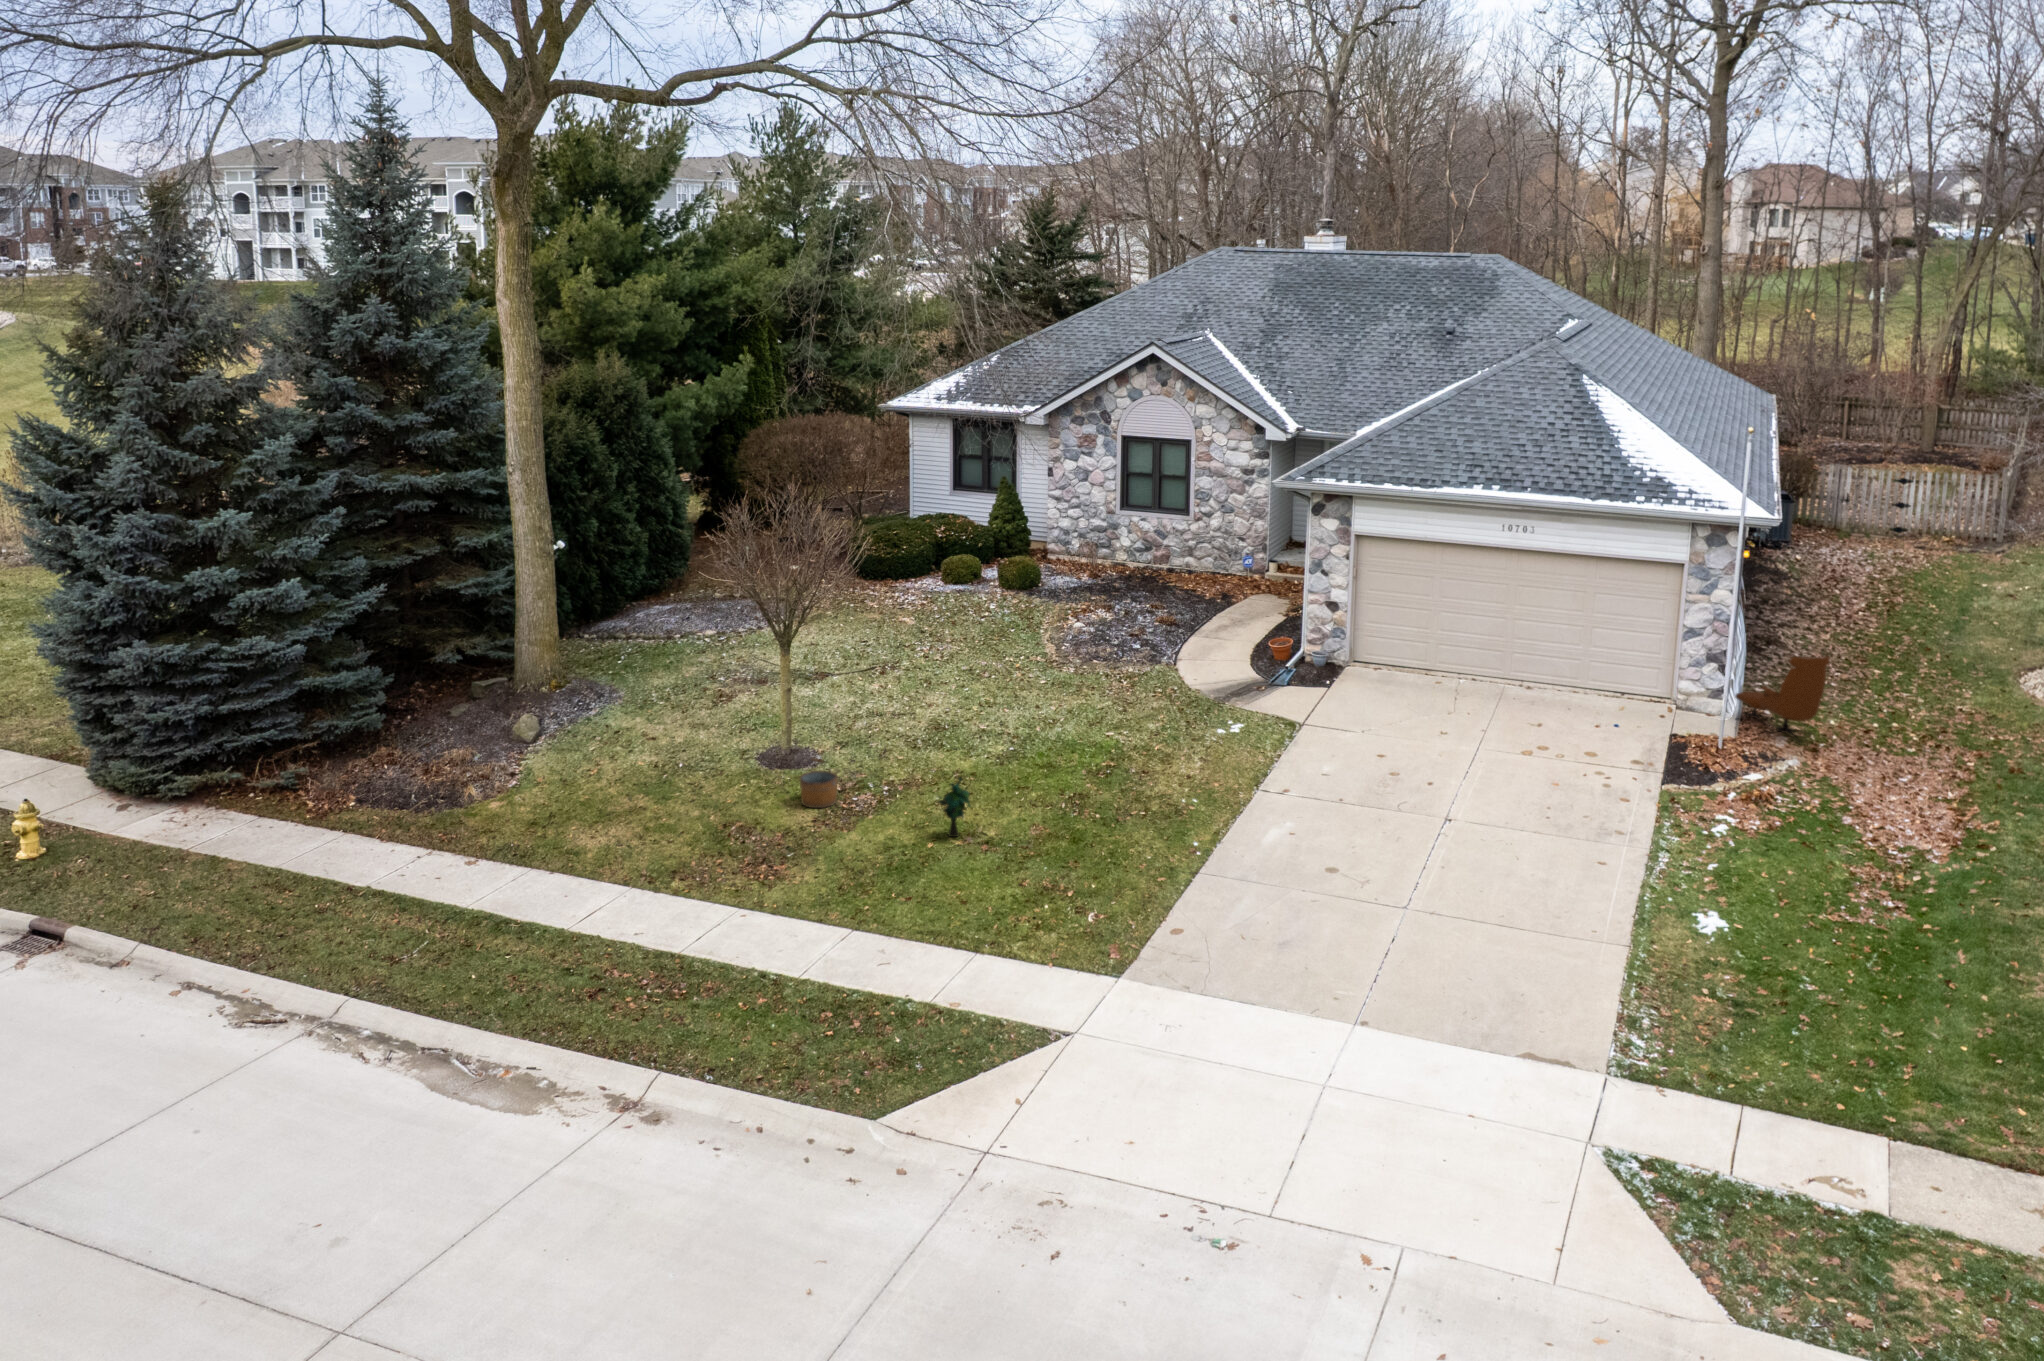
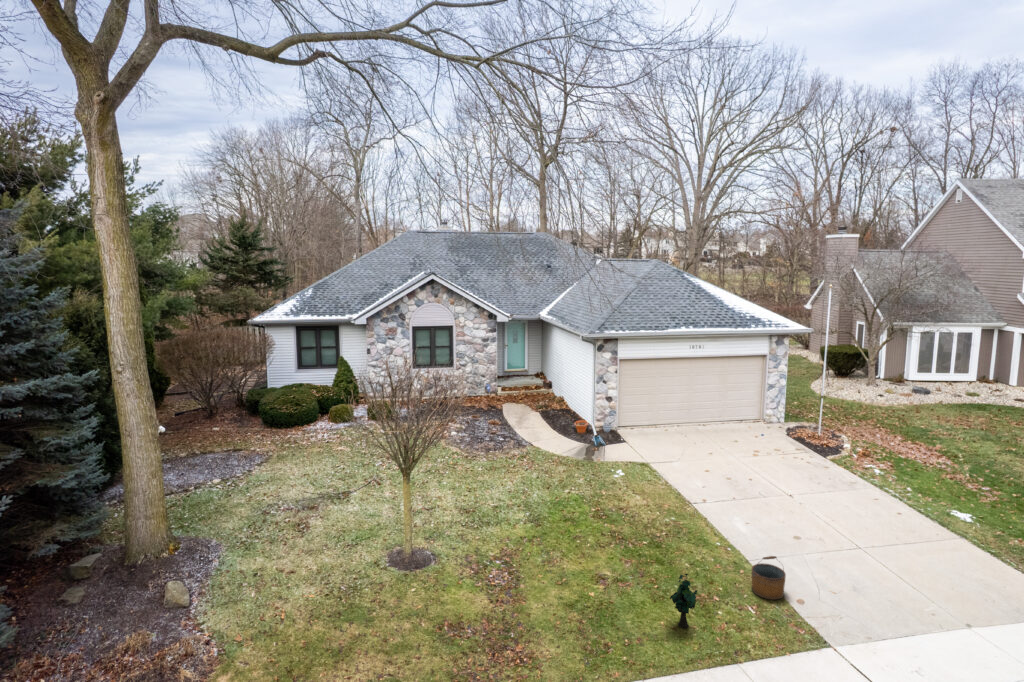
lounge chair: present [1735,656,1830,743] -> none [781,387,838,429]
bucket: present [800,758,837,808] -> present [751,556,786,600]

